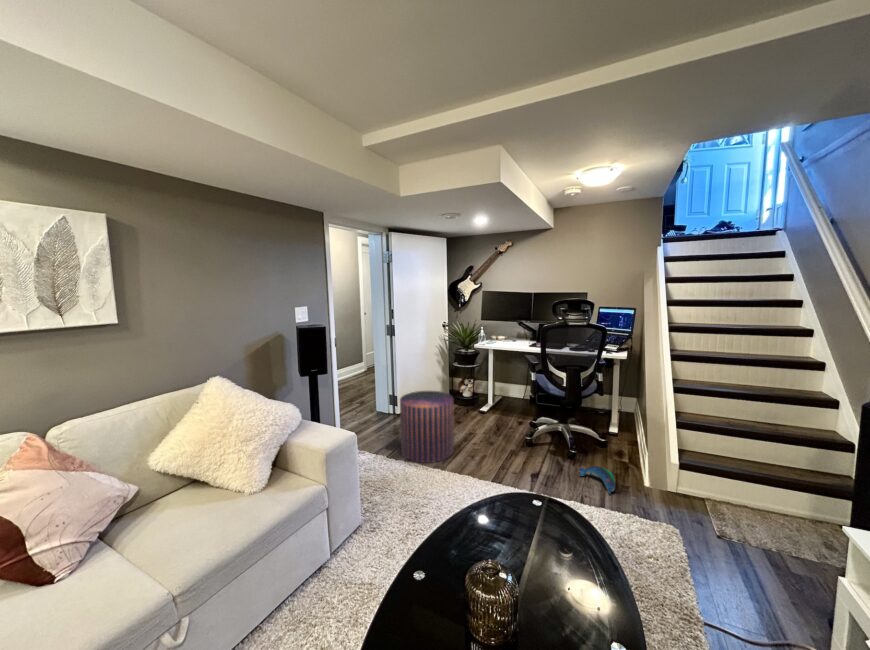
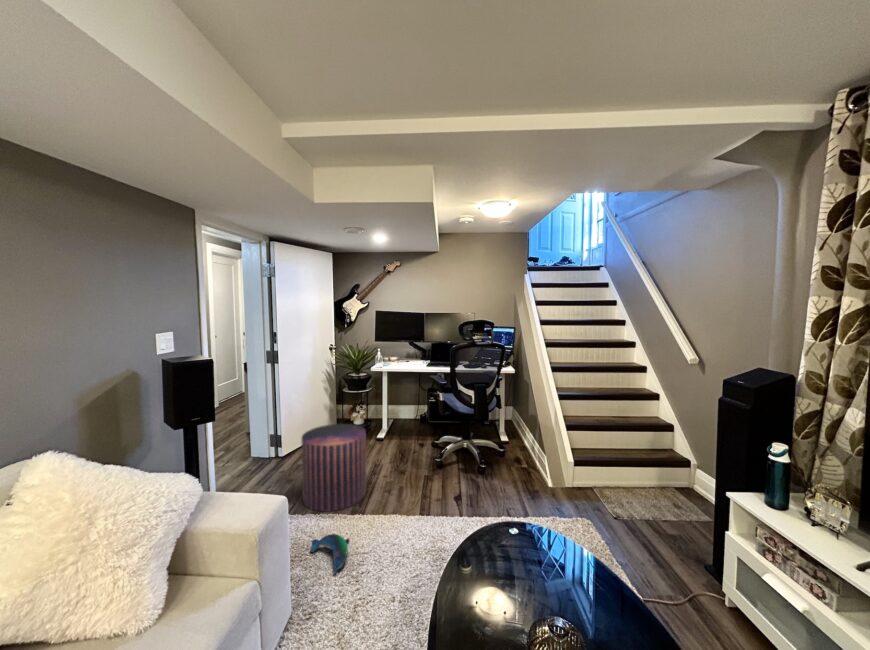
plush toy: present [579,466,615,494] -> present [310,534,349,574]

